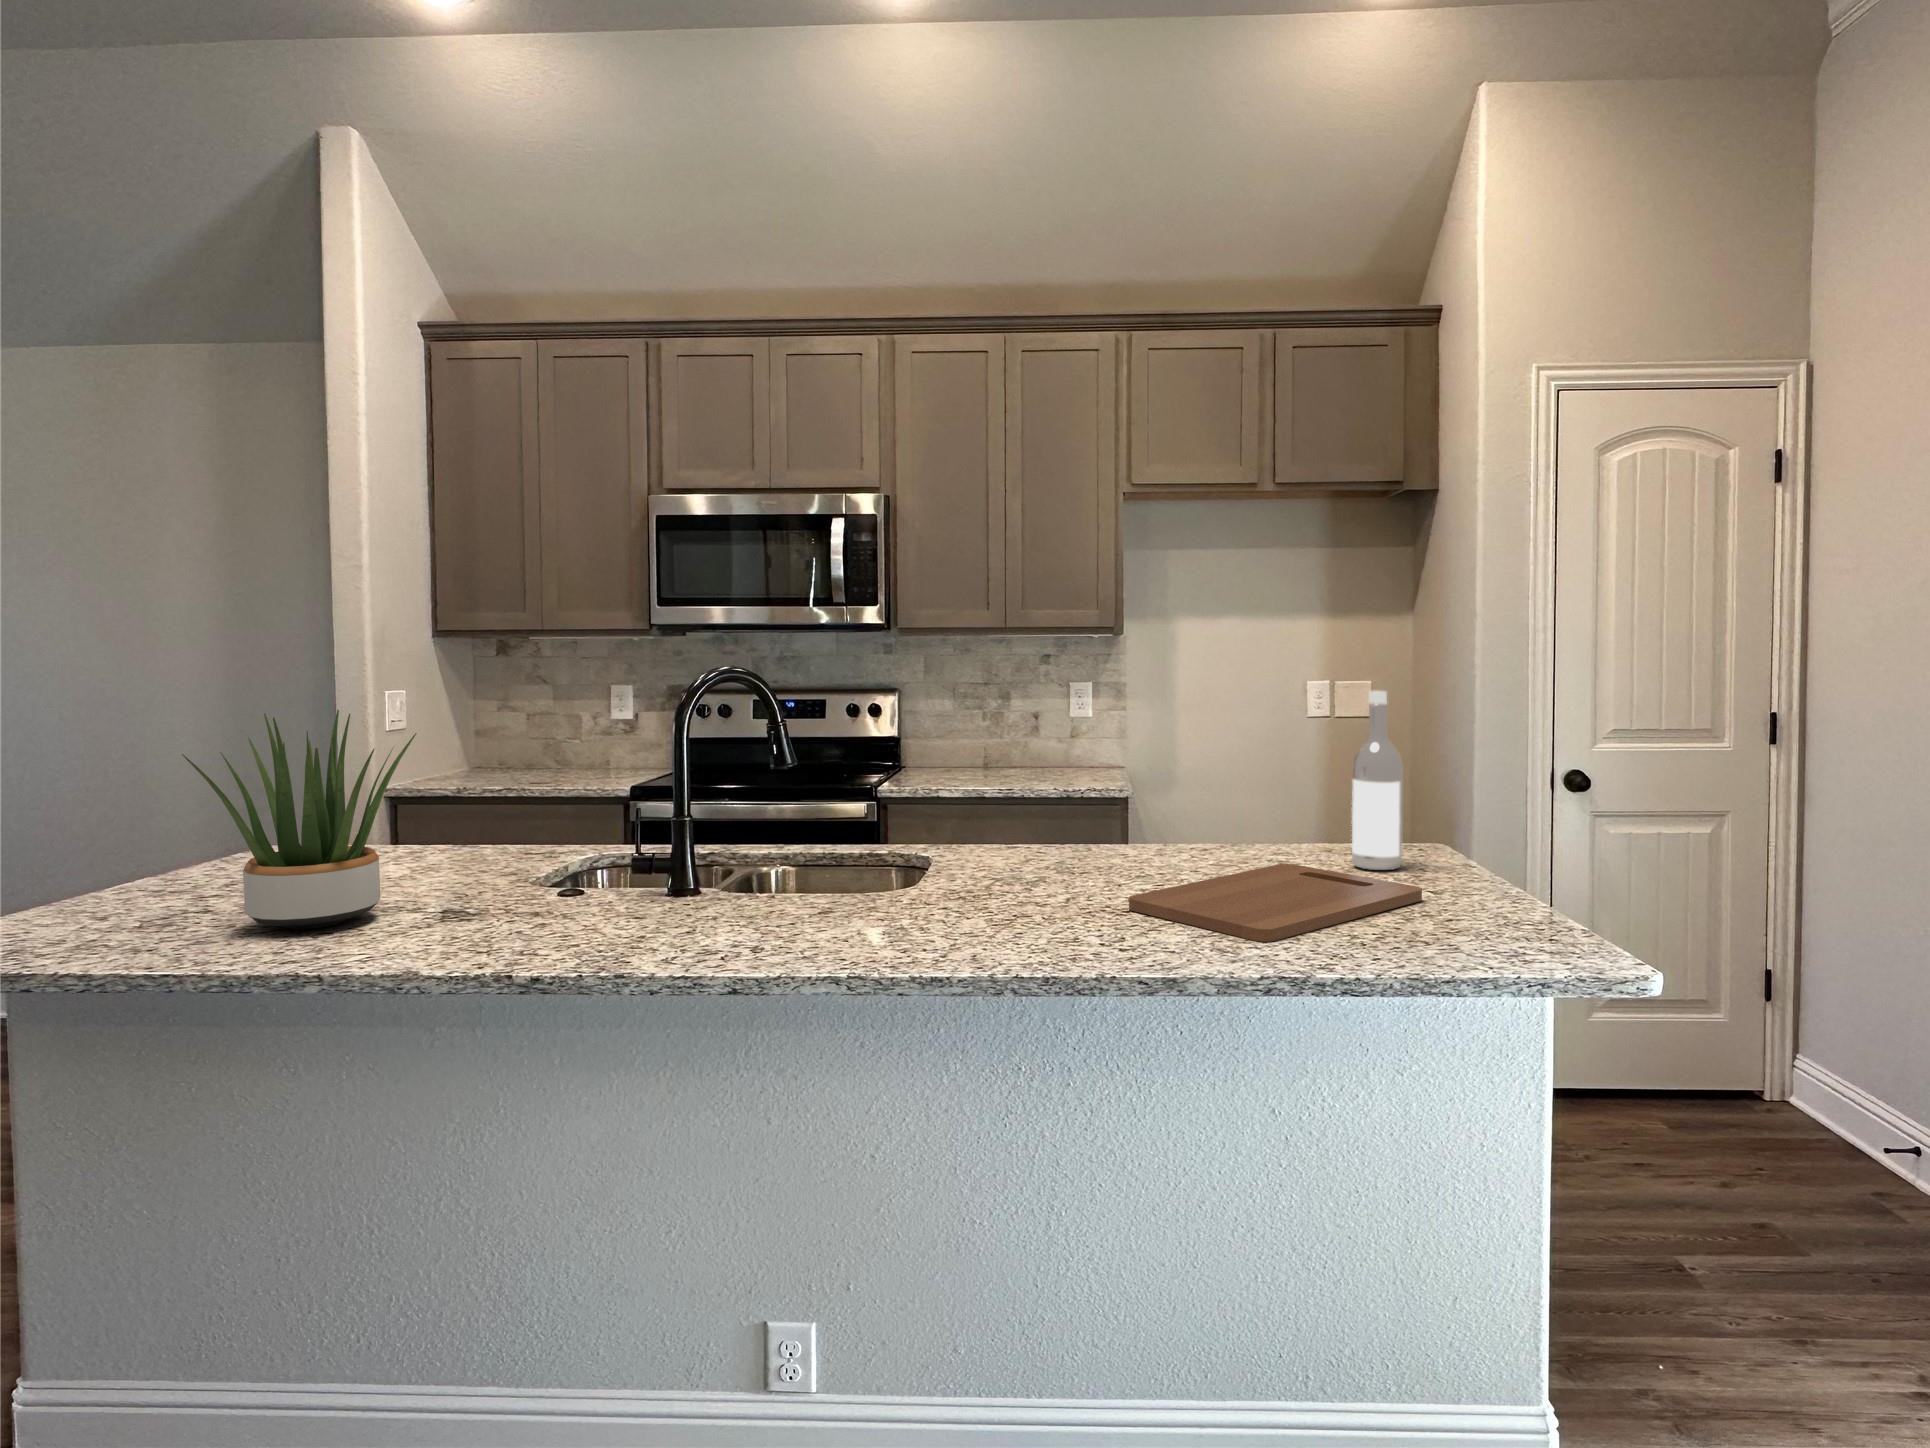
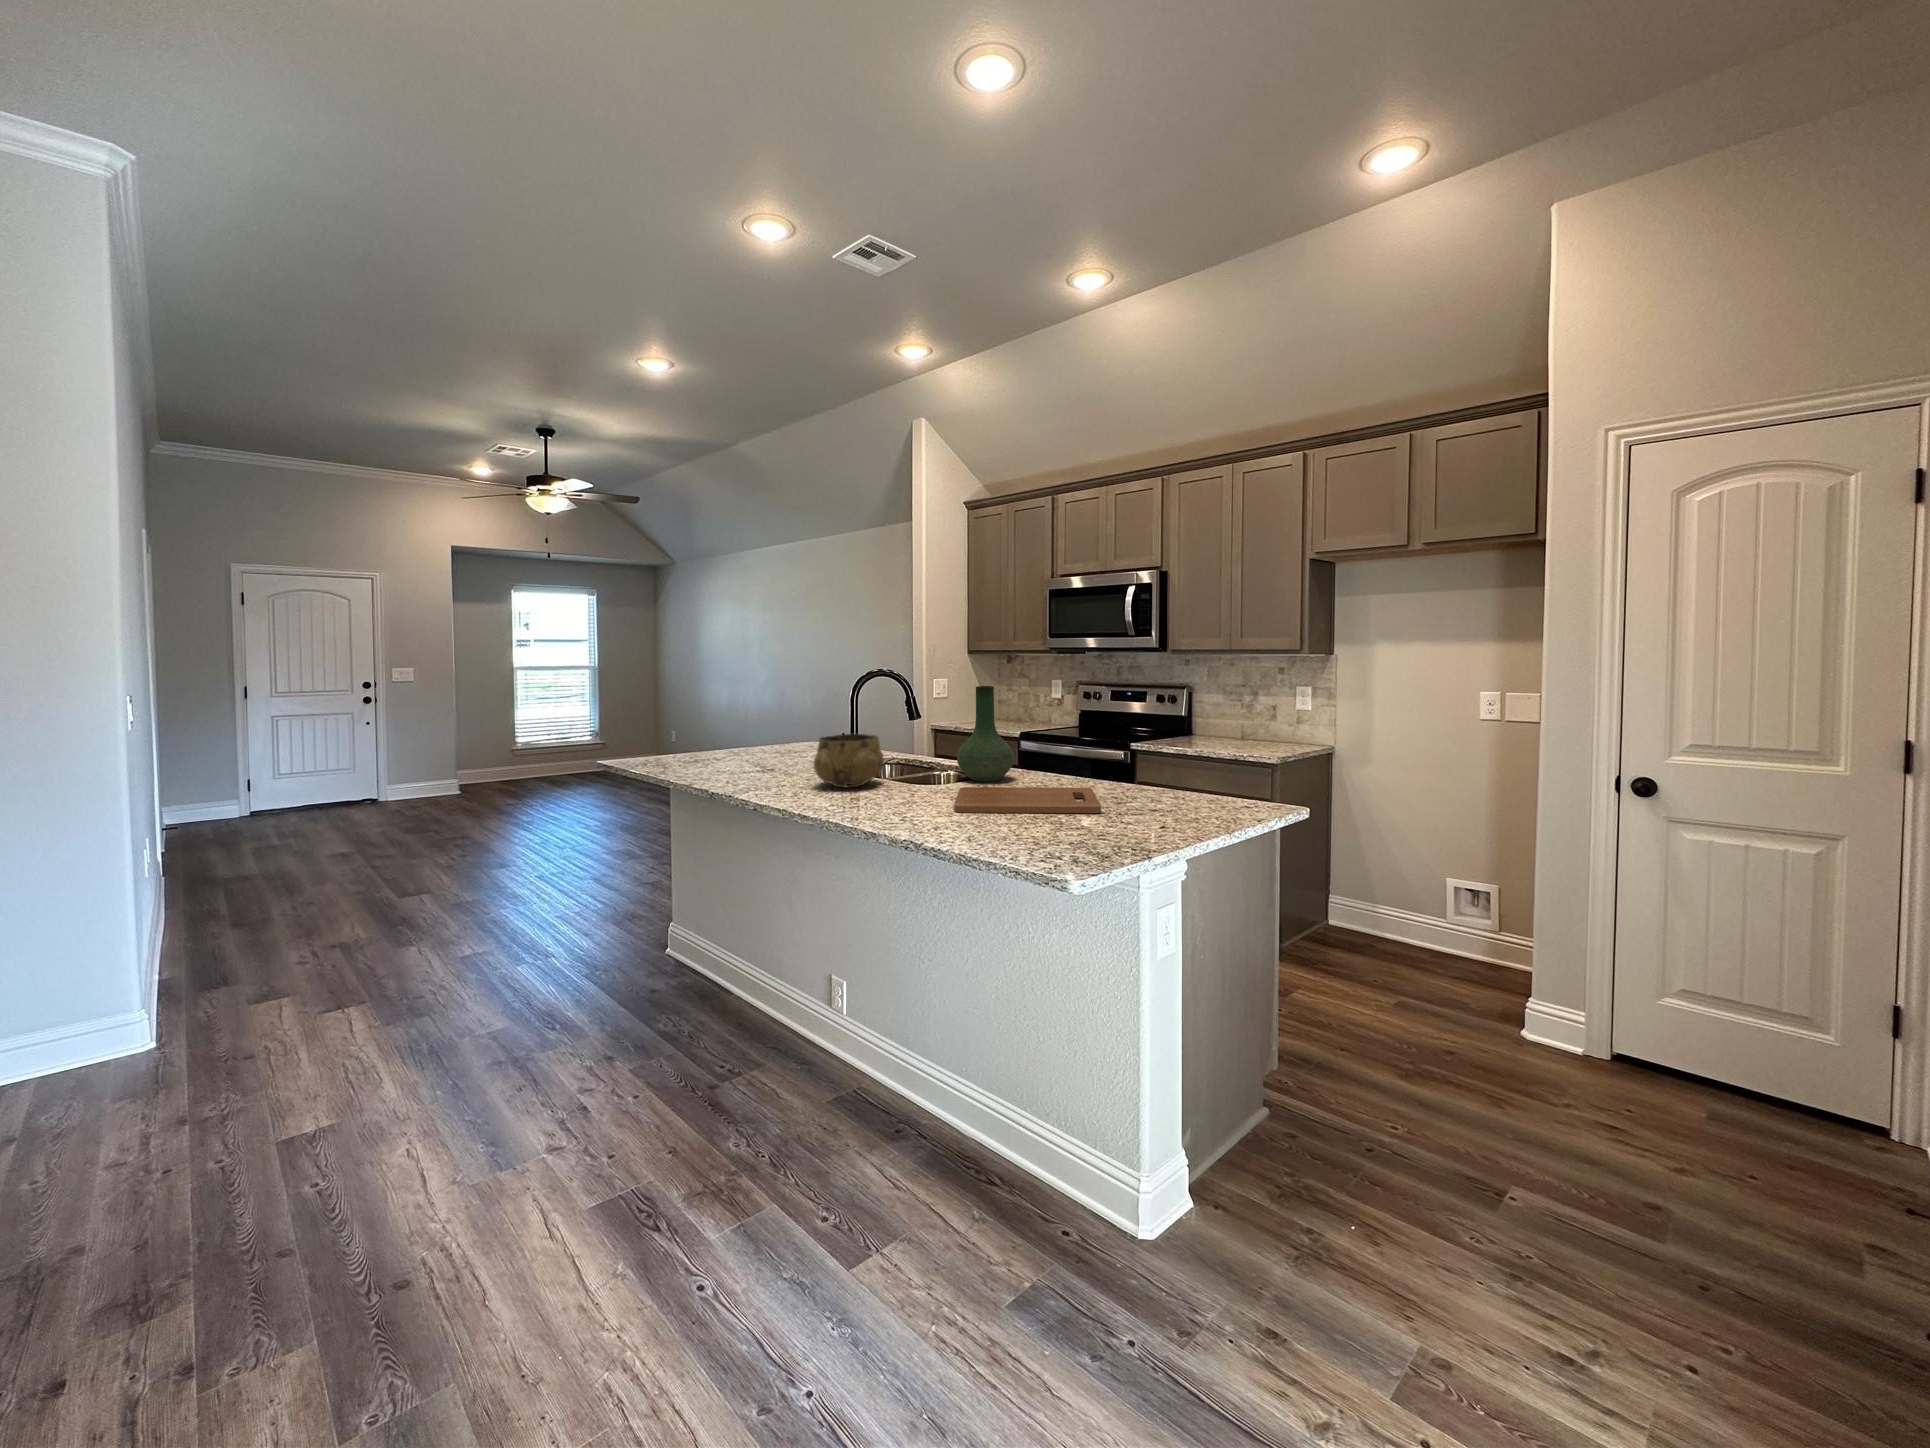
wine bottle: present [1352,691,1403,870] -> none [1137,691,1168,801]
vase: none [990,695,1103,883] -> present [957,686,1014,781]
potted plant: present [182,710,417,929] -> none [695,681,781,758]
decorative bowl: none [793,814,954,942] -> present [813,734,884,788]

